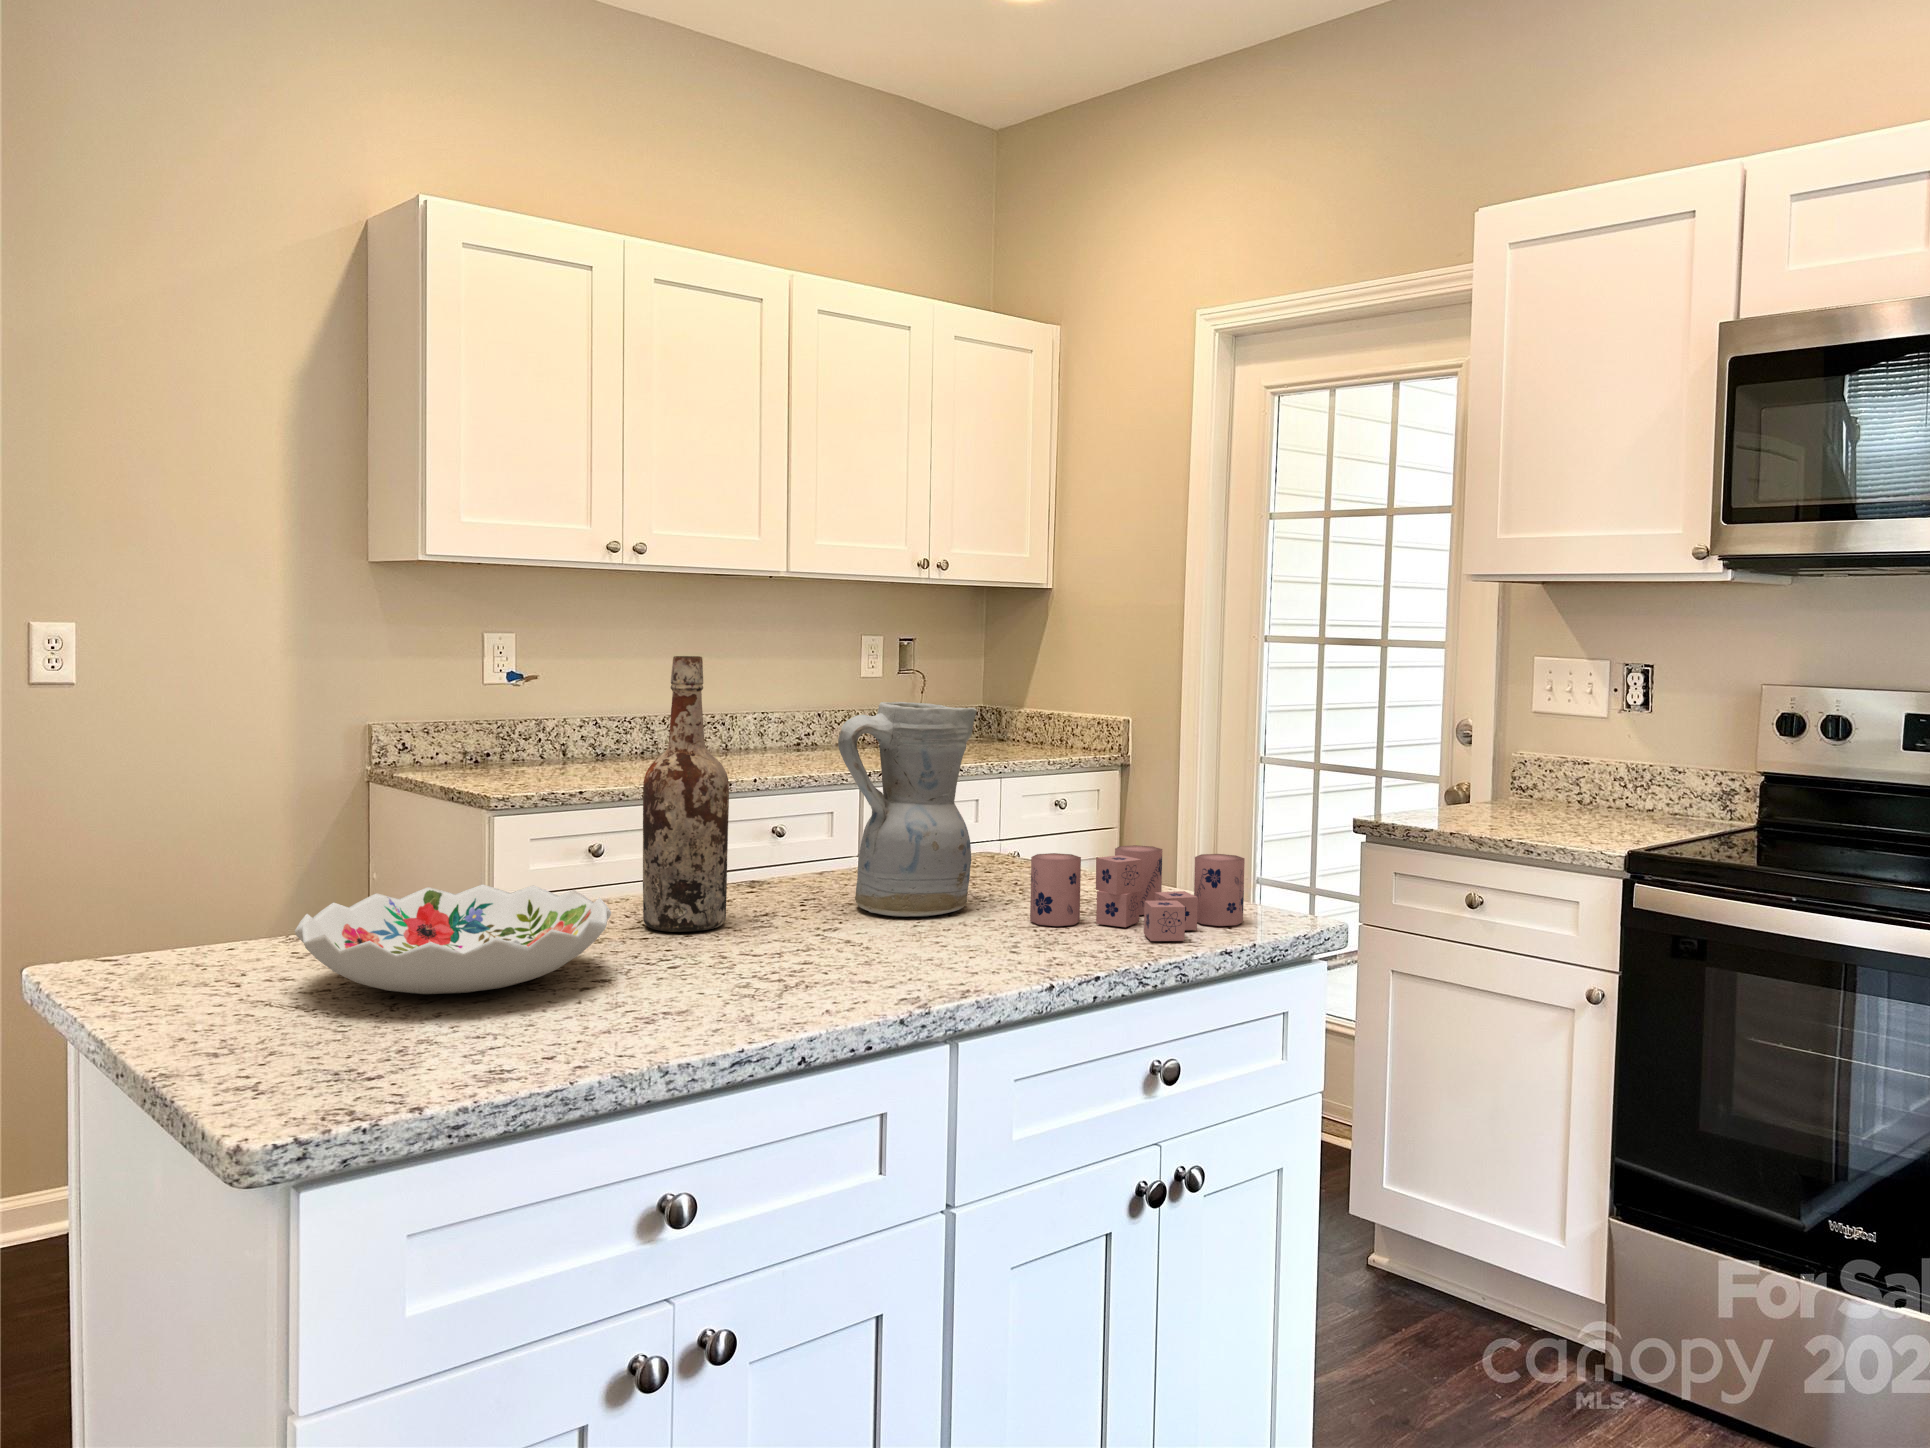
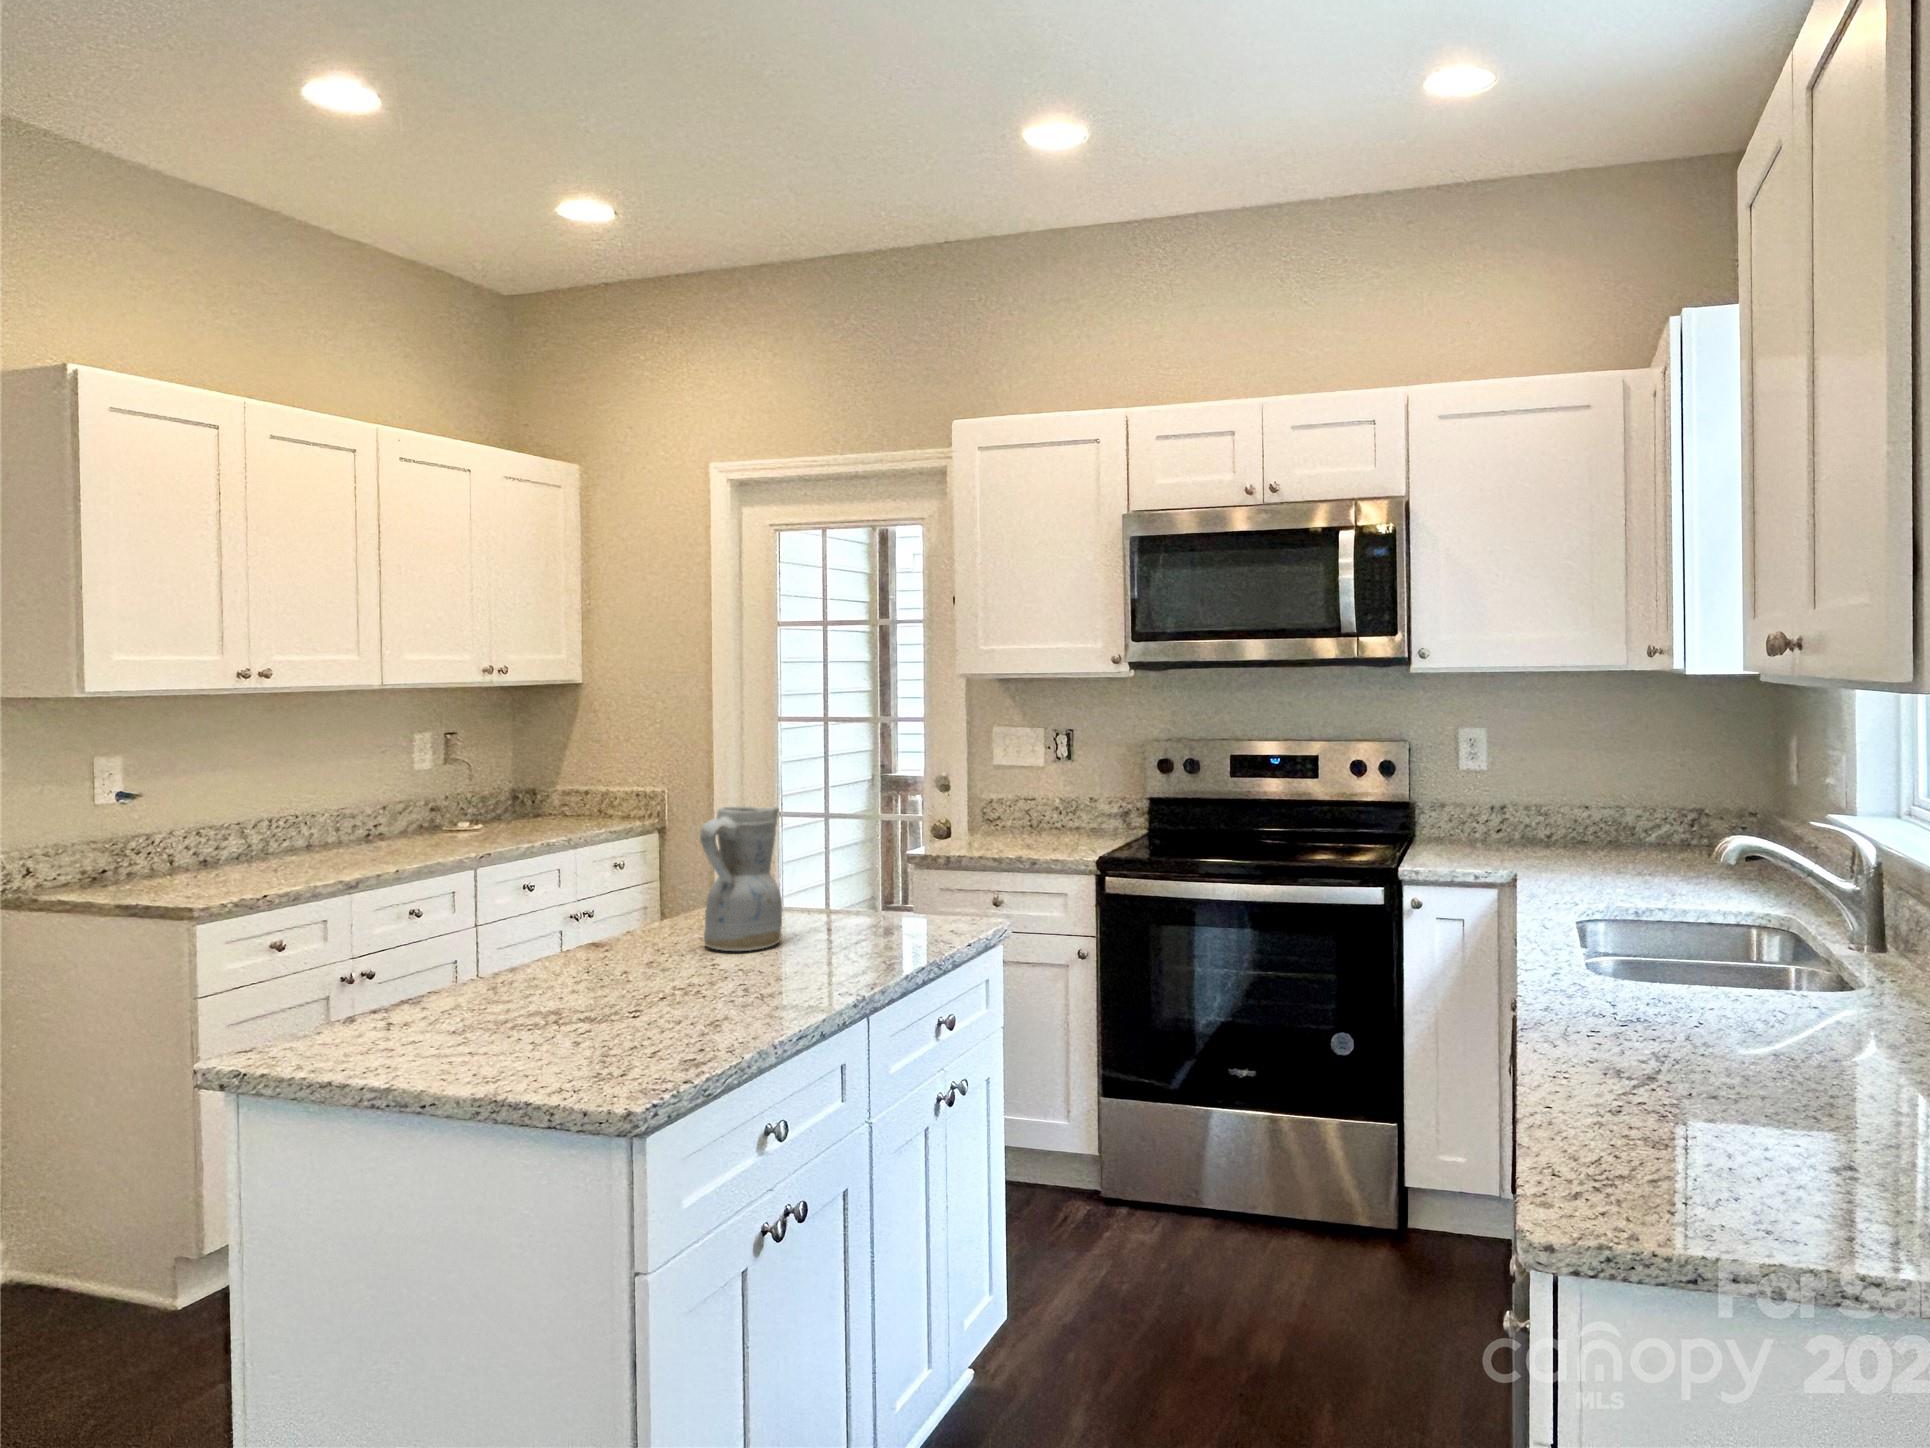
wine bottle: present [643,656,729,932] -> none [587,790,648,980]
candle: present [1030,845,1245,941] -> none [830,885,953,944]
decorative bowl: present [295,884,611,994] -> none [445,957,651,1034]

